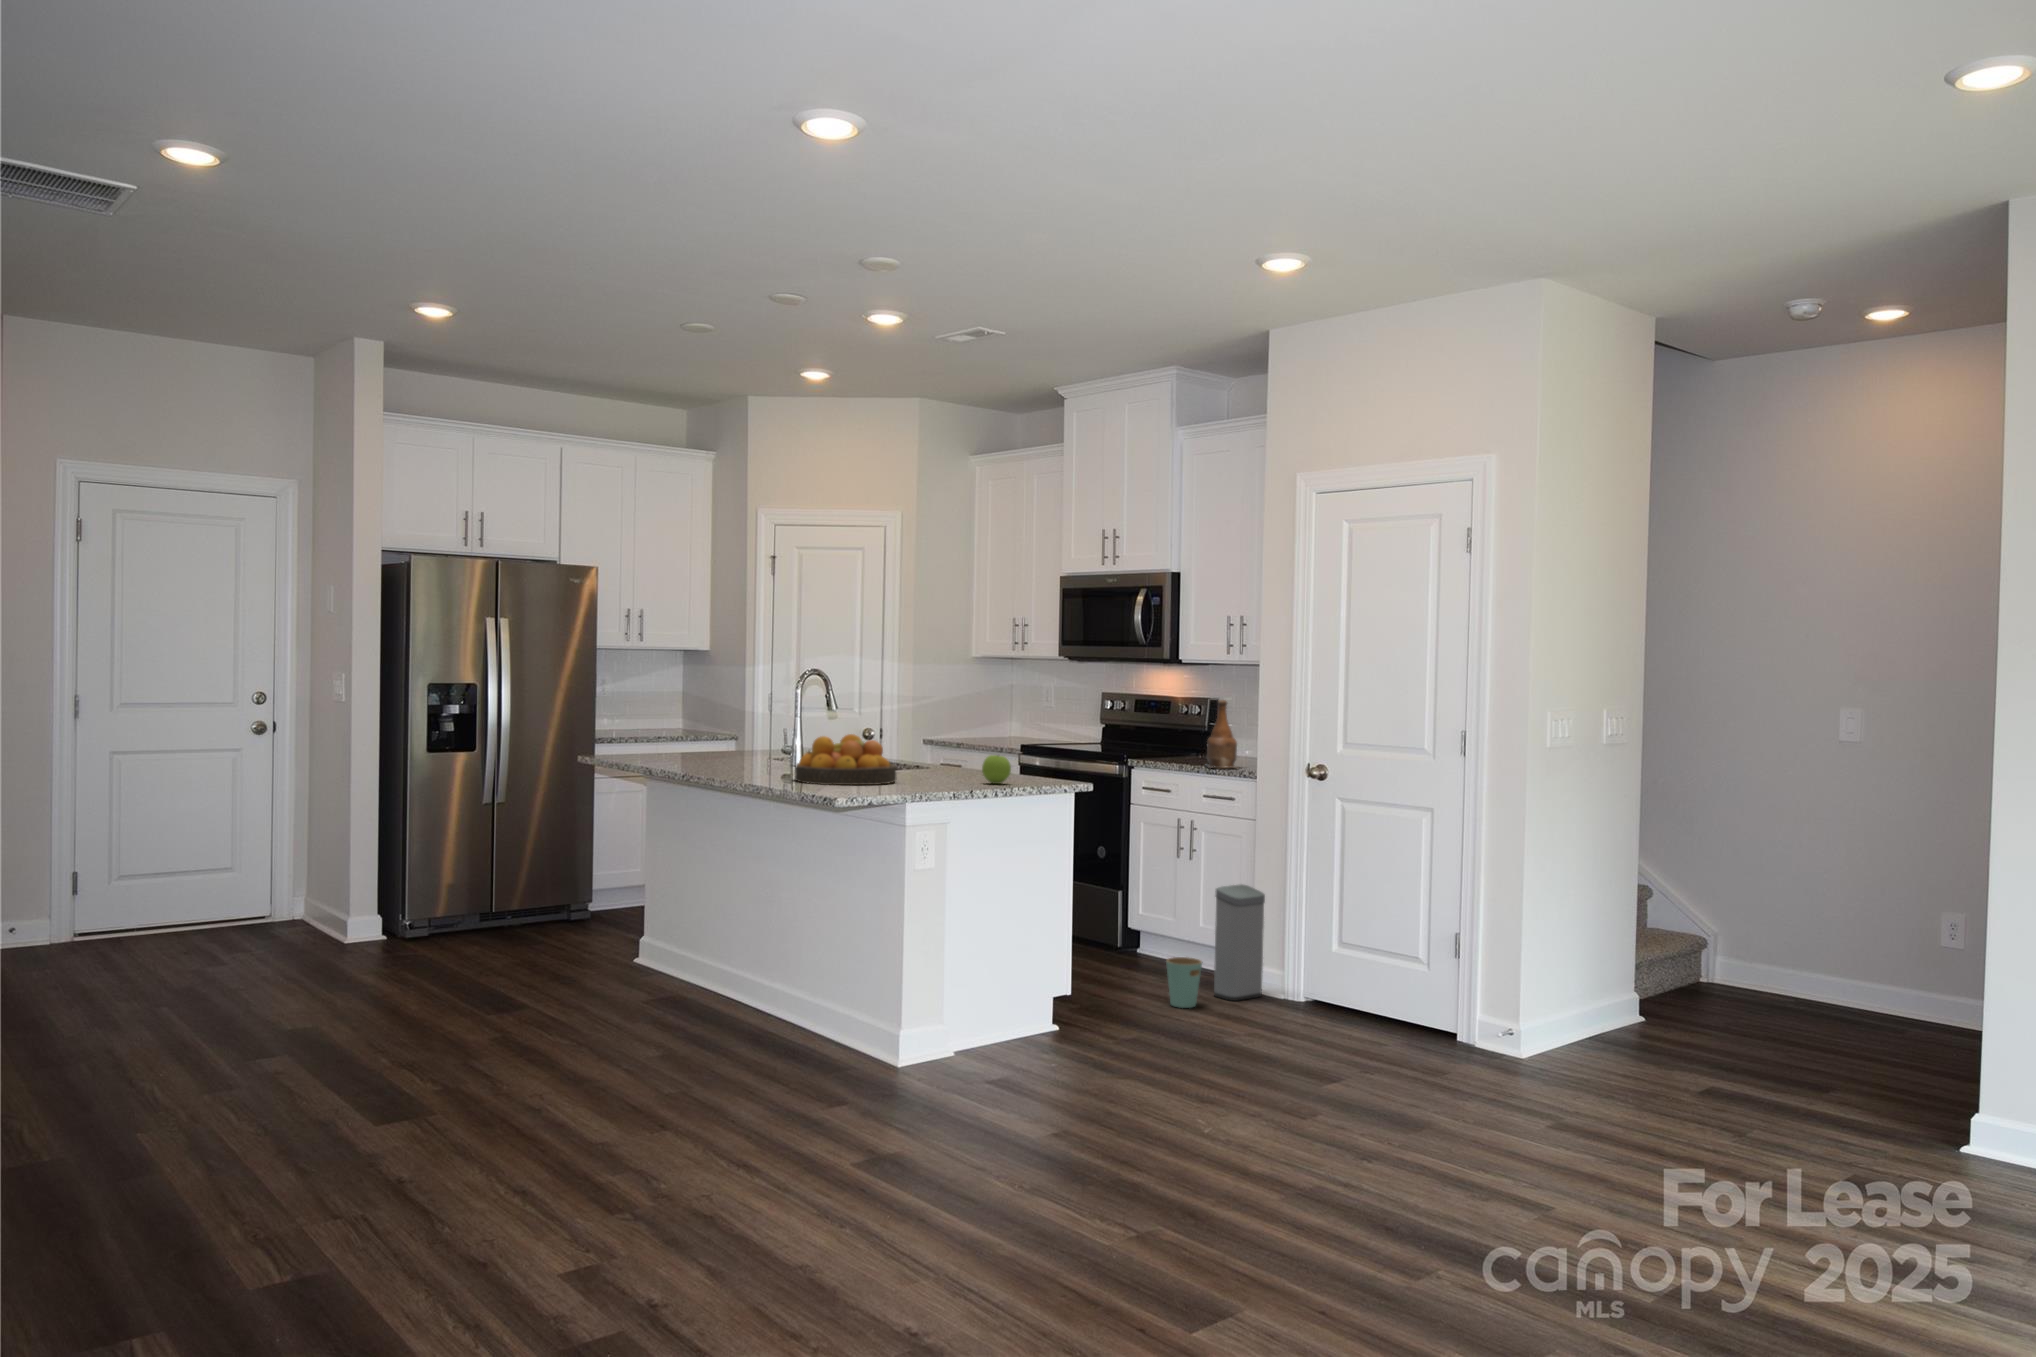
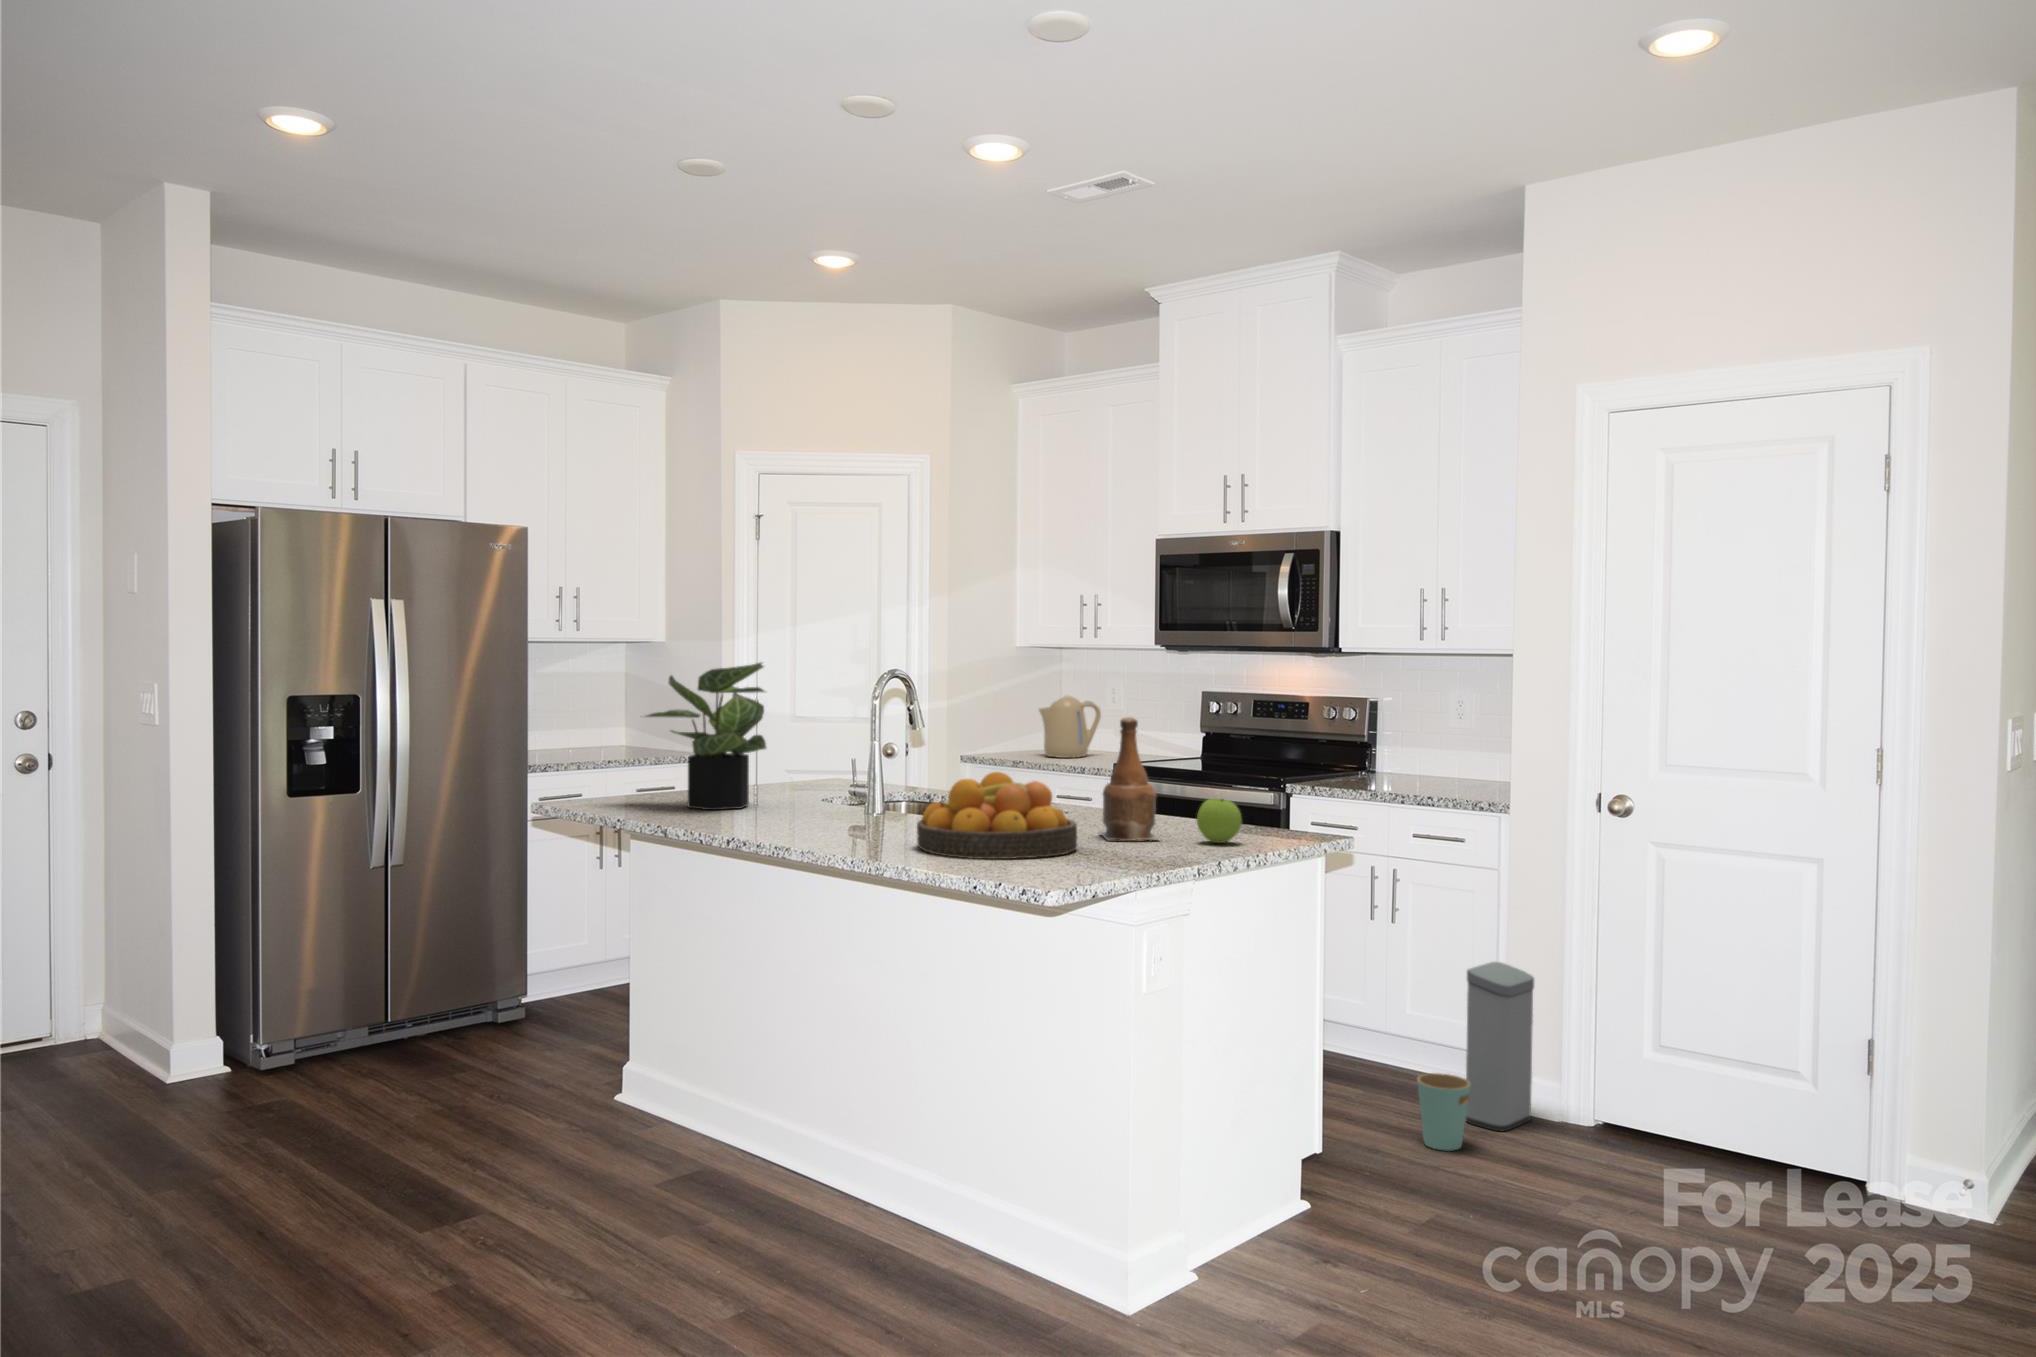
potted plant: none [650,663,740,762] -> present [646,663,766,810]
kettle: none [979,694,1028,742] -> present [1039,696,1101,758]
bottle: present [1207,700,1237,768] -> present [1099,717,1159,841]

